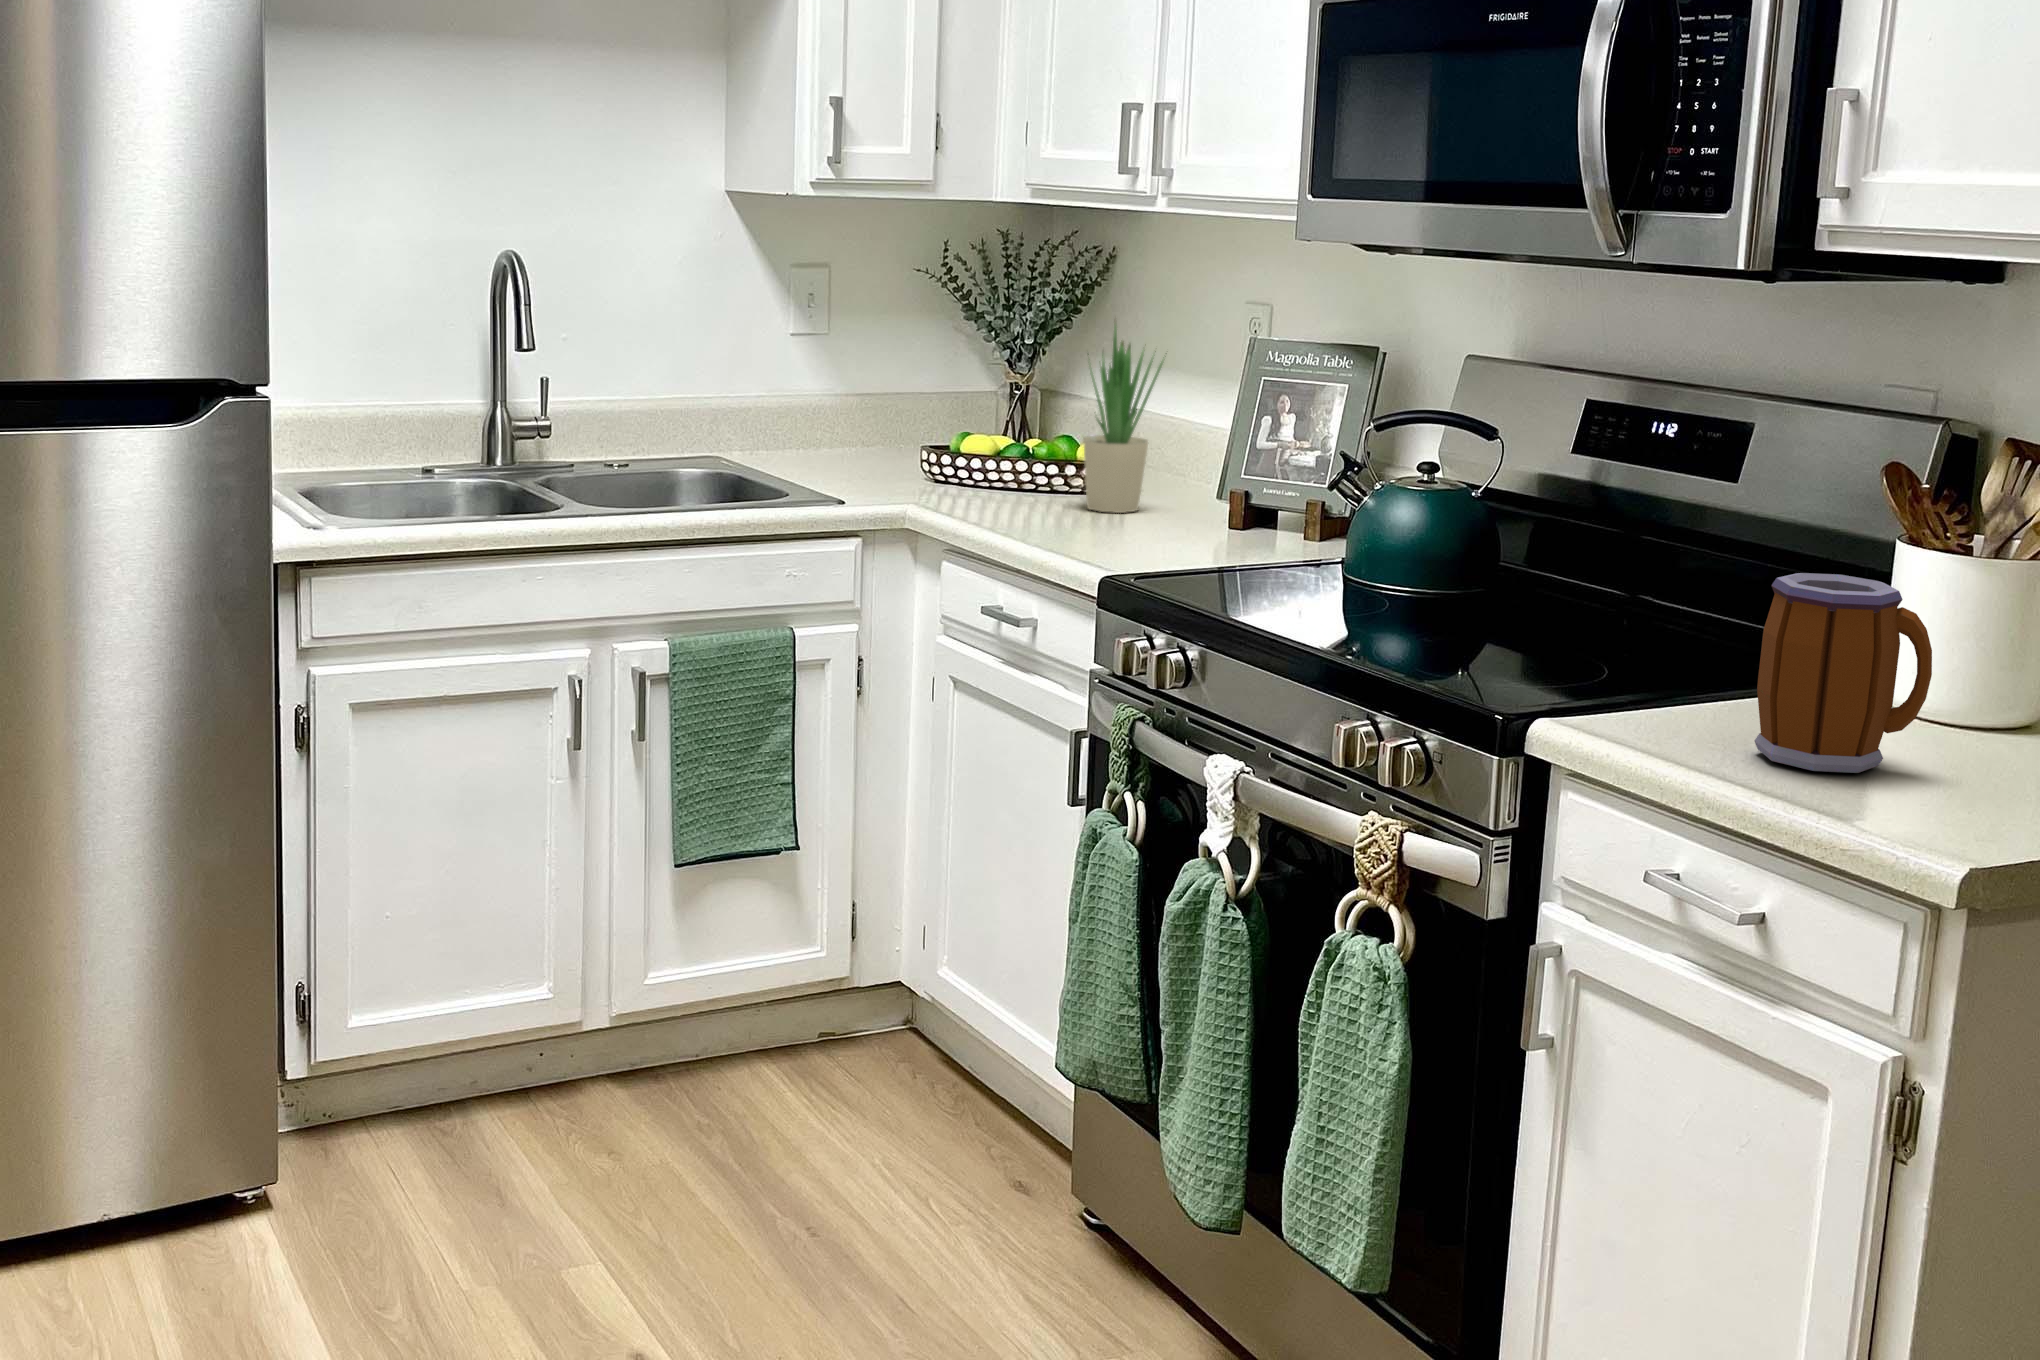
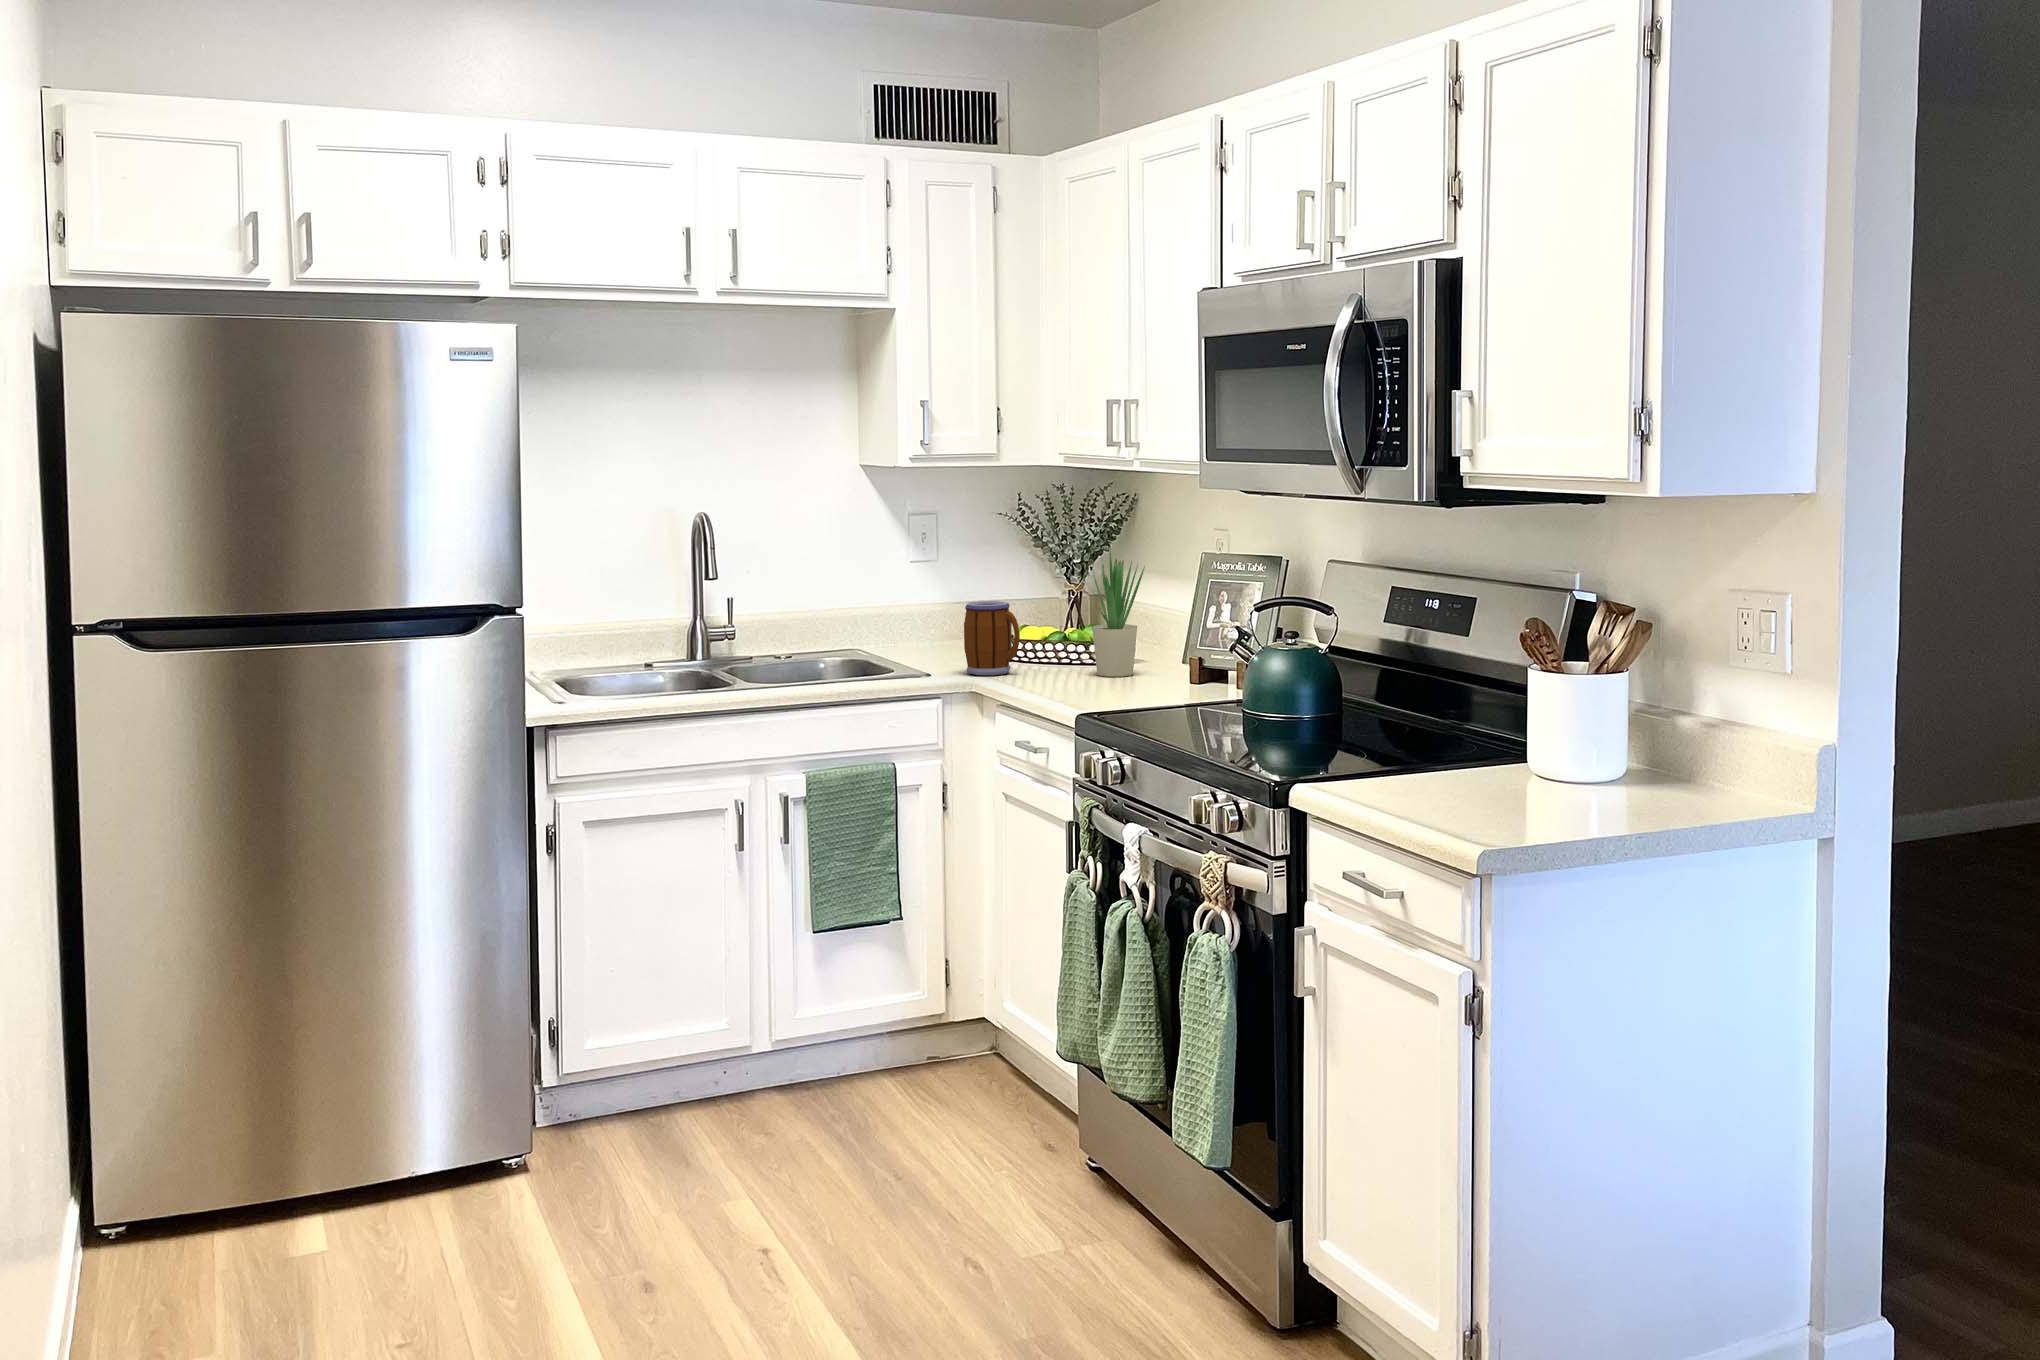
mug: present [1754,573,1932,773] -> present [964,601,1020,675]

